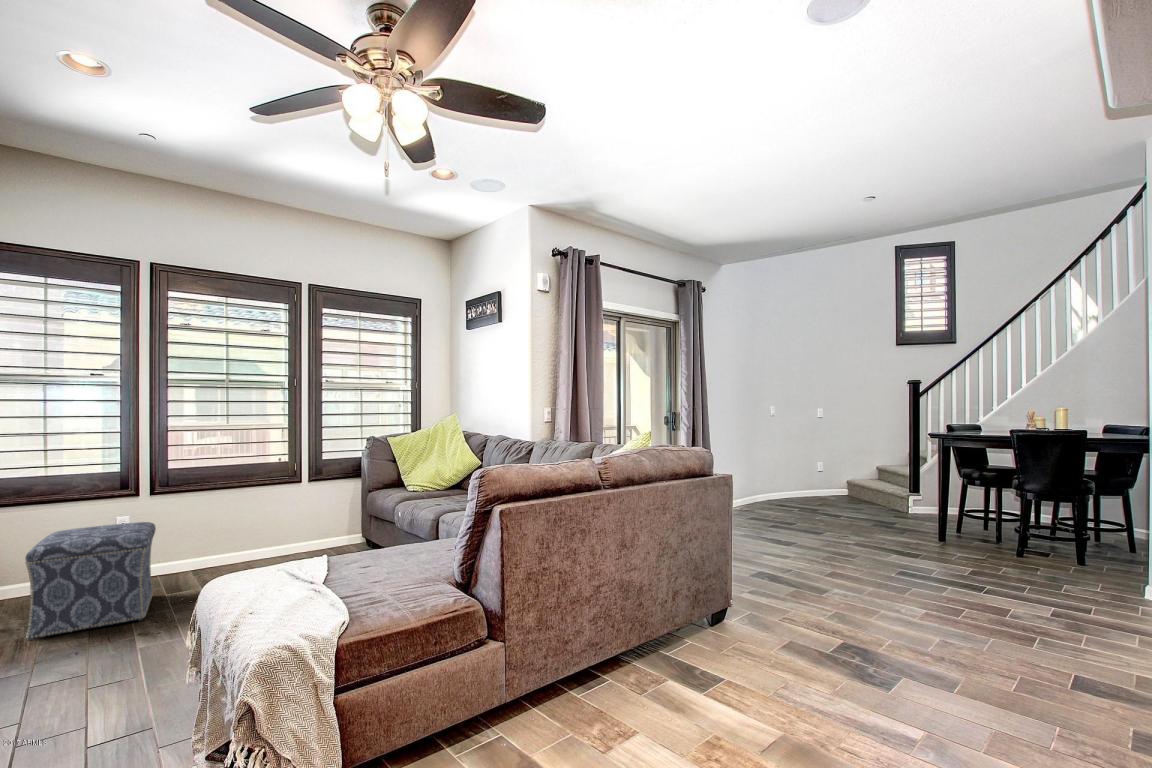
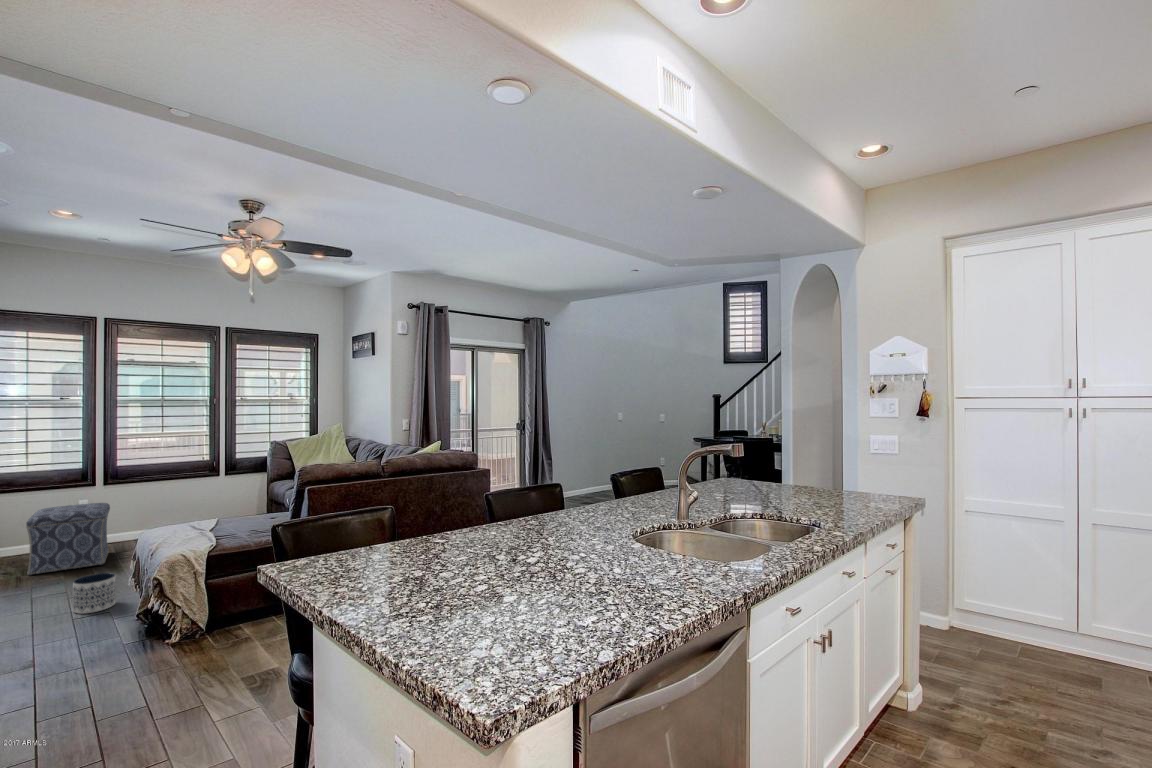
planter: none [81,653,159,737] -> present [73,573,116,614]

